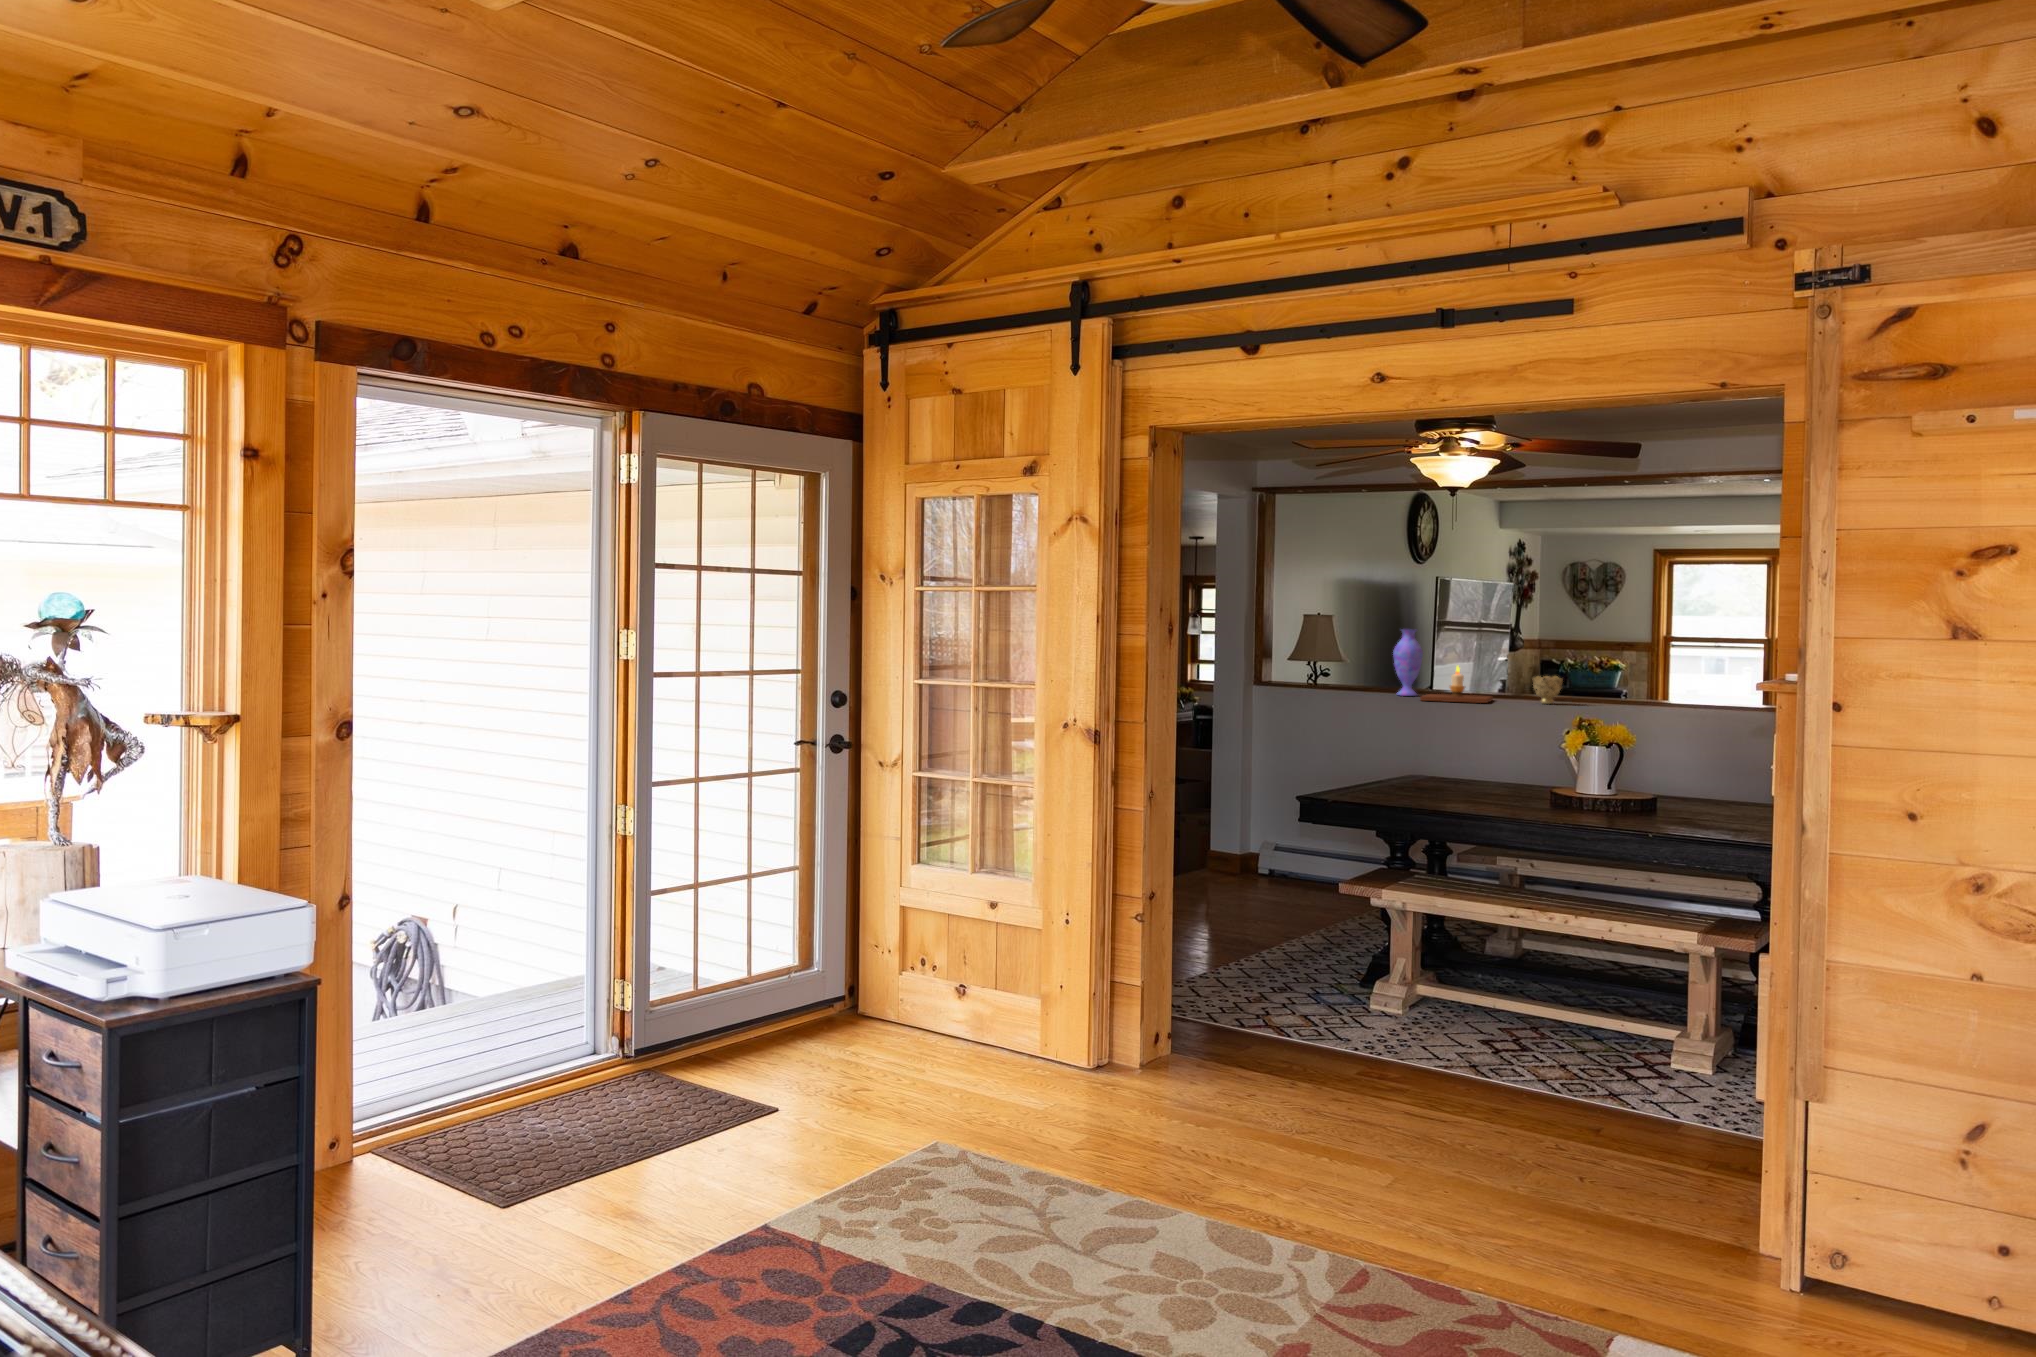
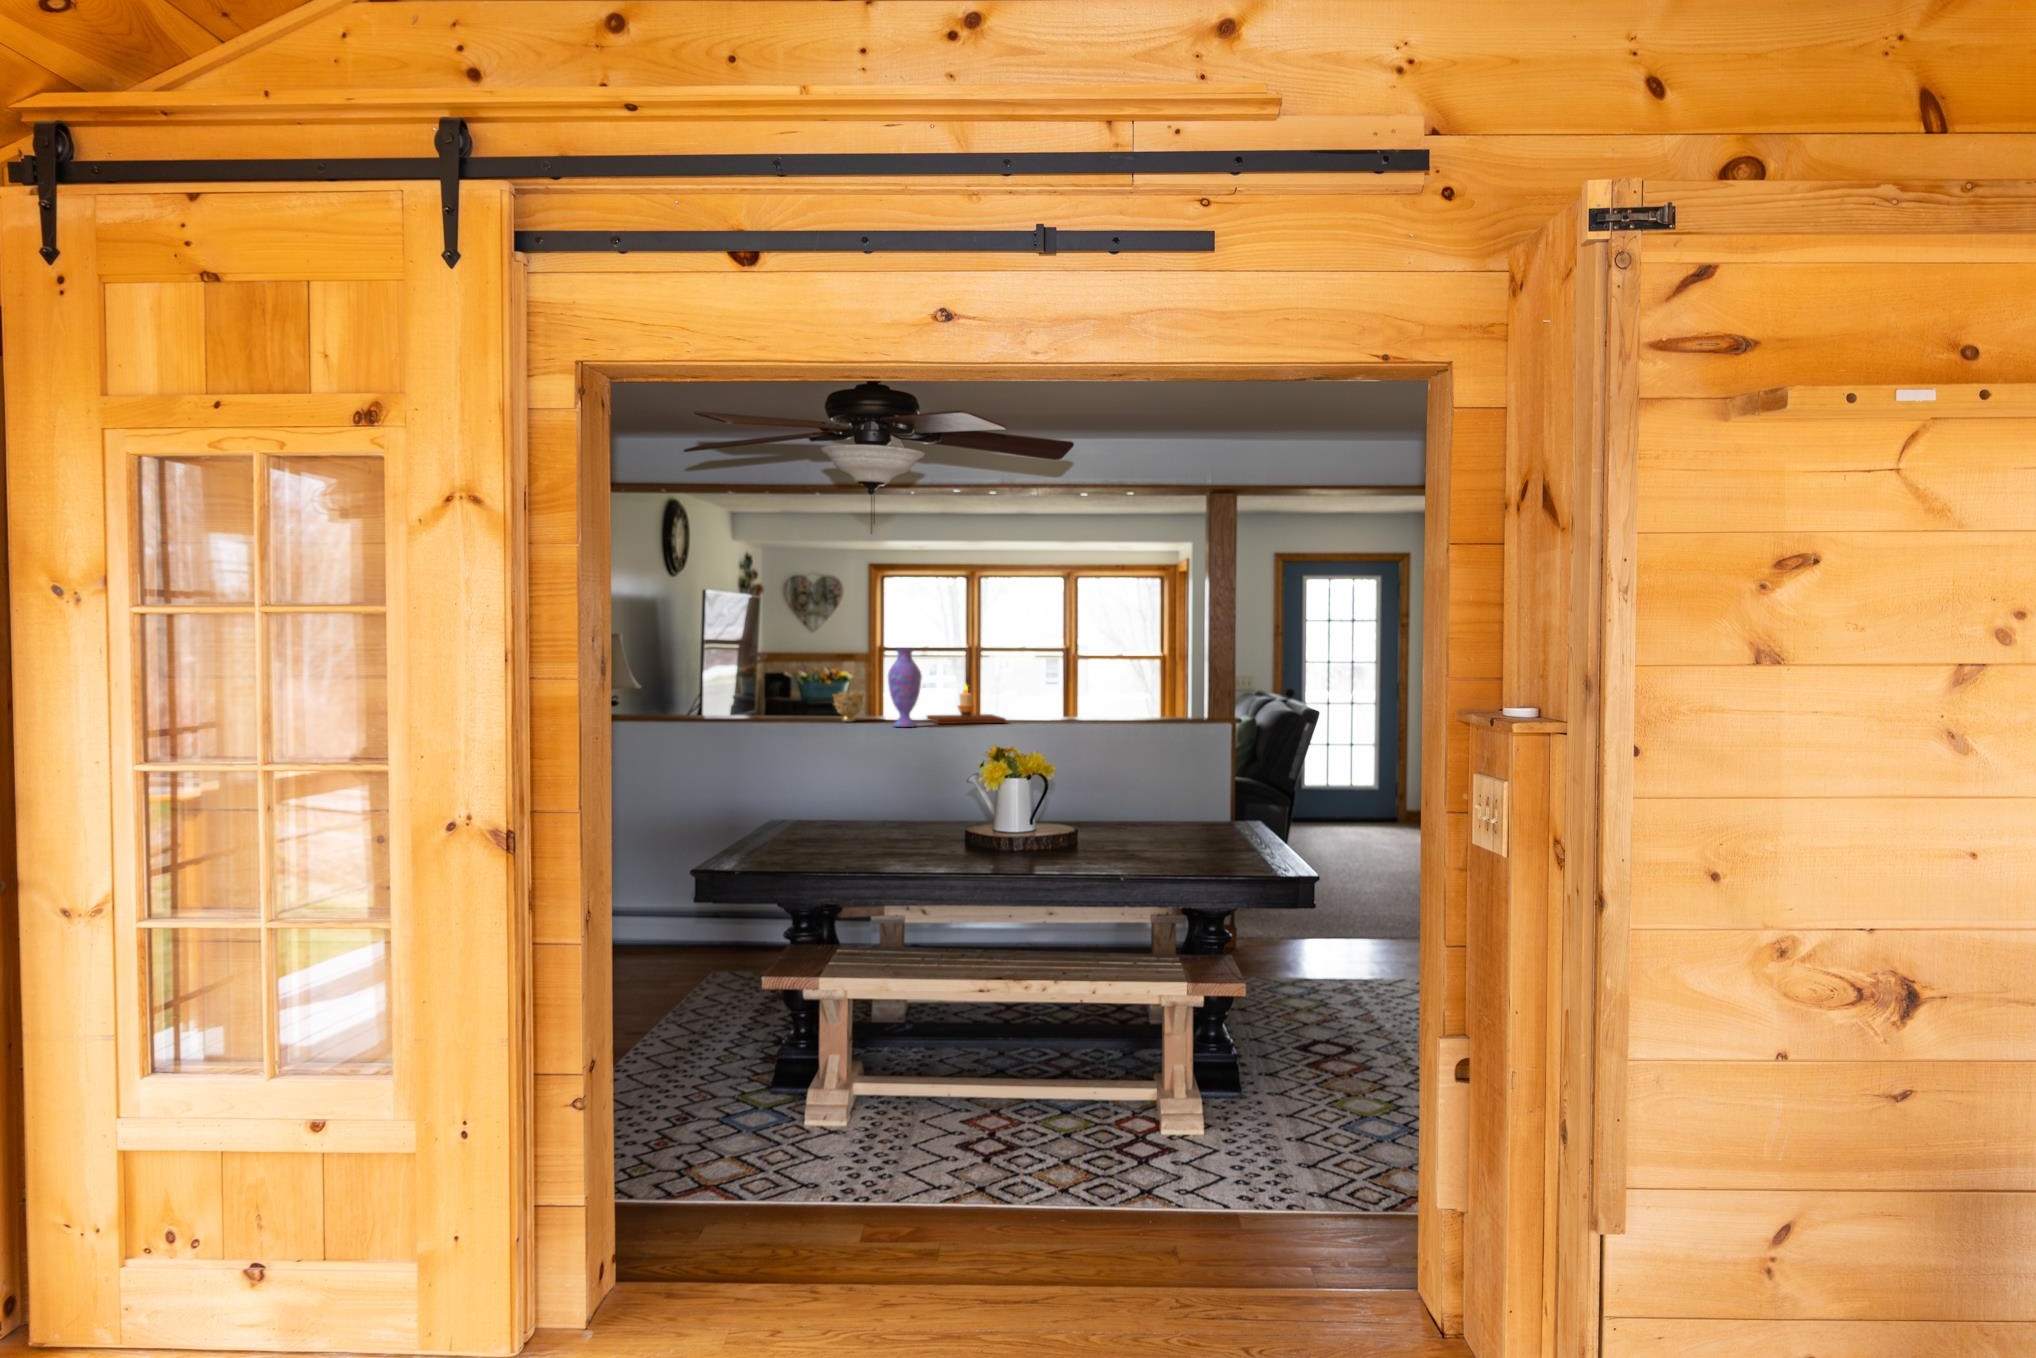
vase: present [1393,629,1423,696] -> present [888,648,922,727]
candle: present [1420,666,1493,703] -> present [927,684,1006,724]

